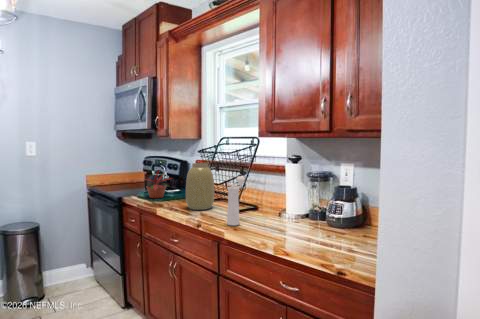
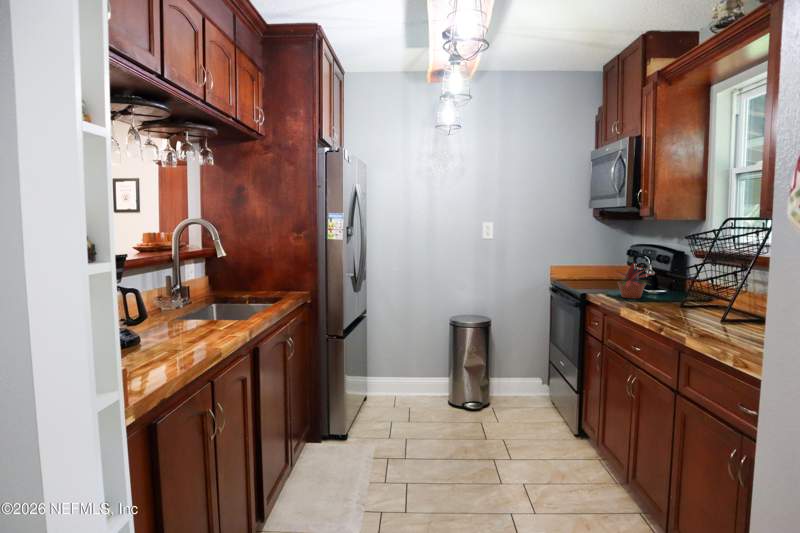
vase: present [186,163,214,210] -> none [660,254,703,316]
pepper mill: present [227,176,245,225] -> none [699,274,737,335]

